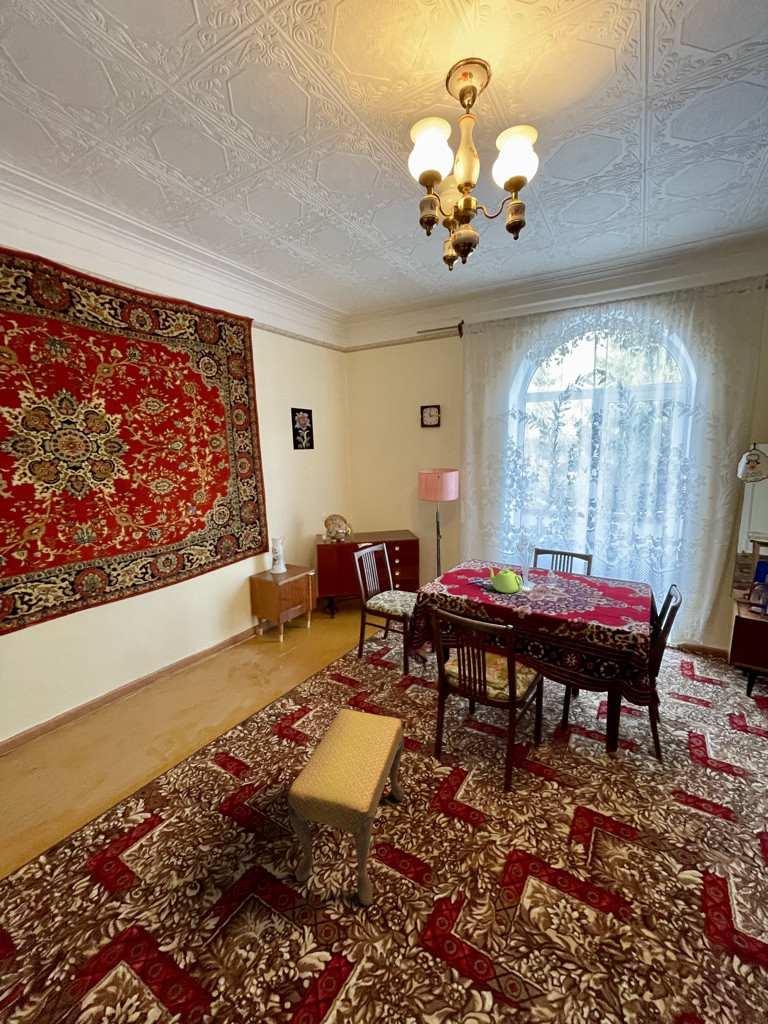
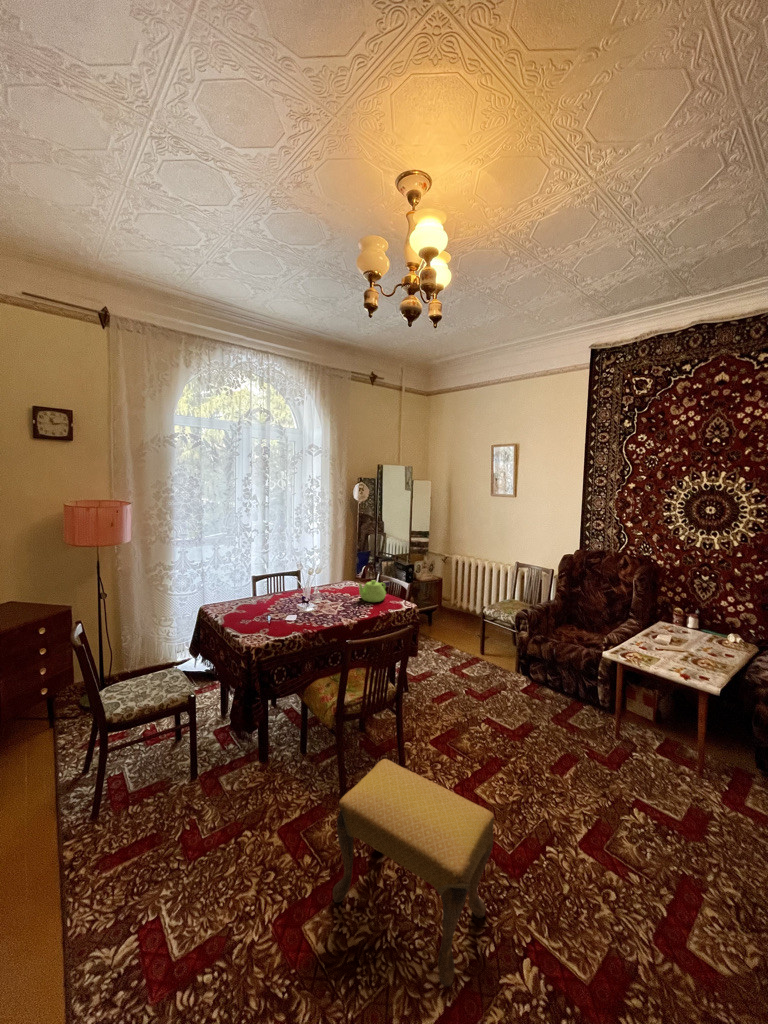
teapot: present [488,567,523,593] -> present [359,580,386,602]

